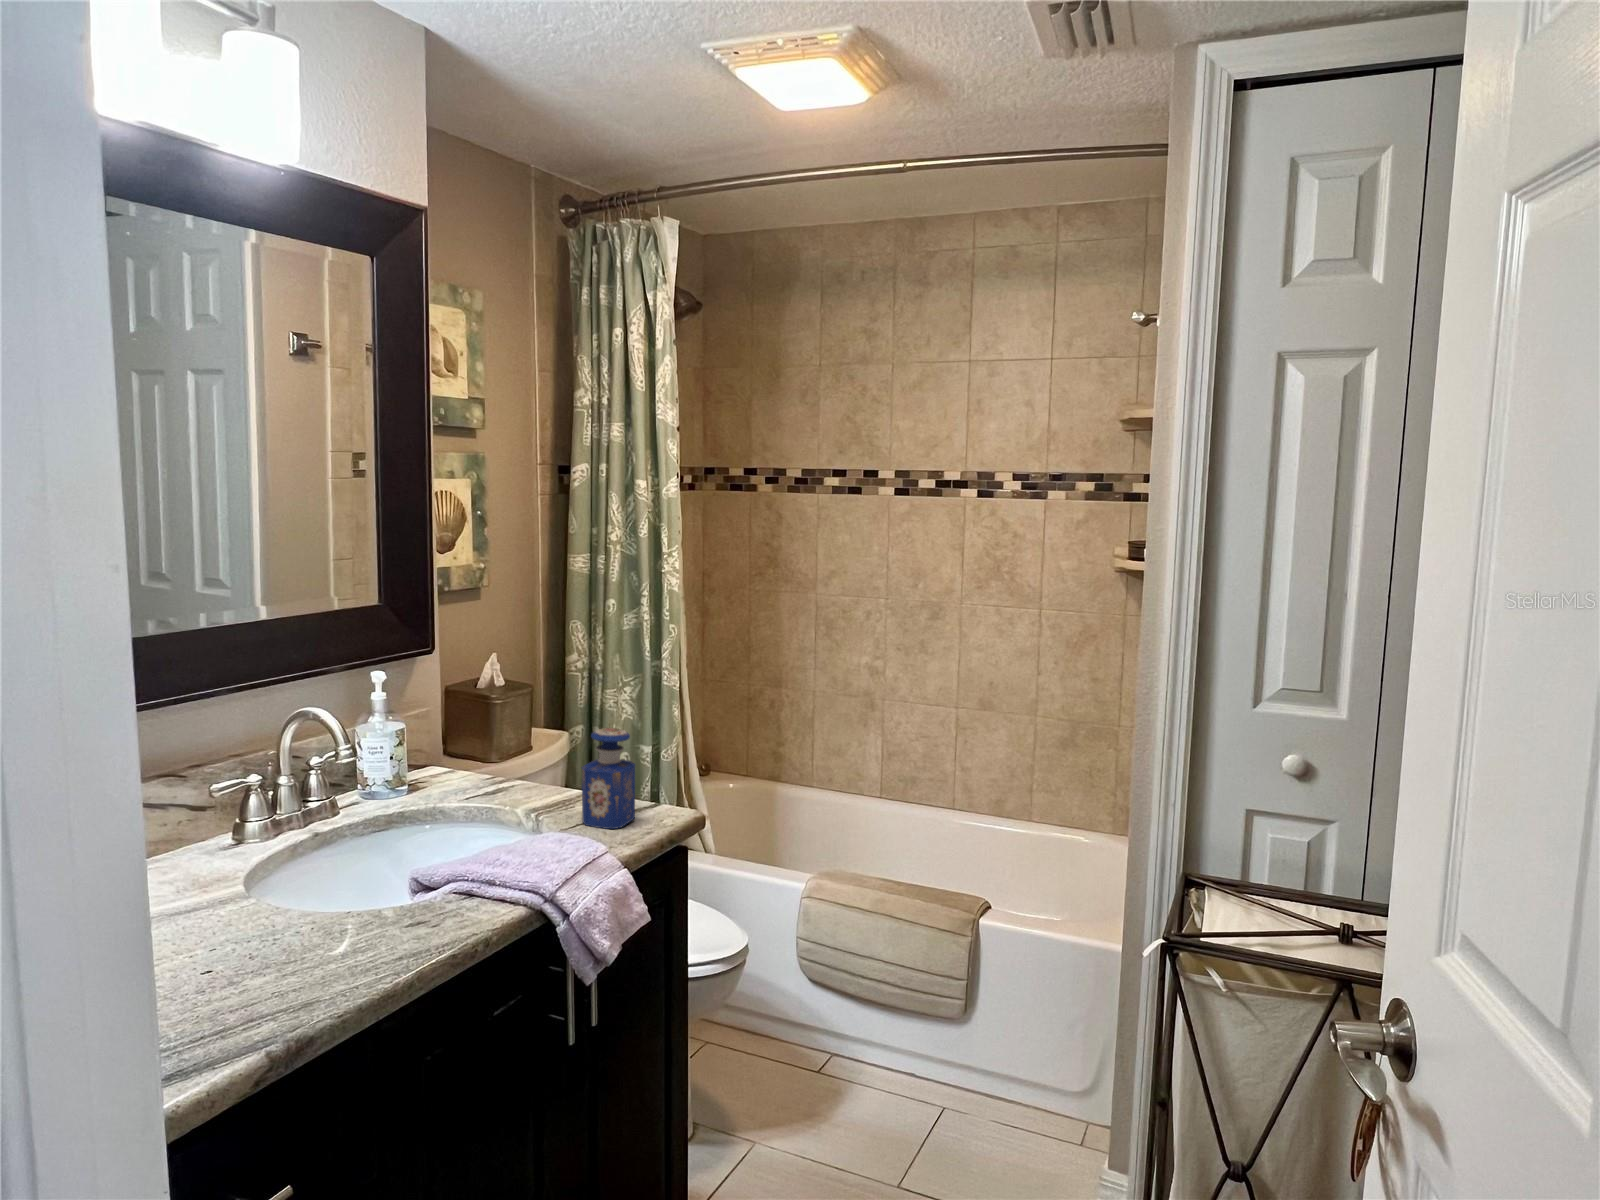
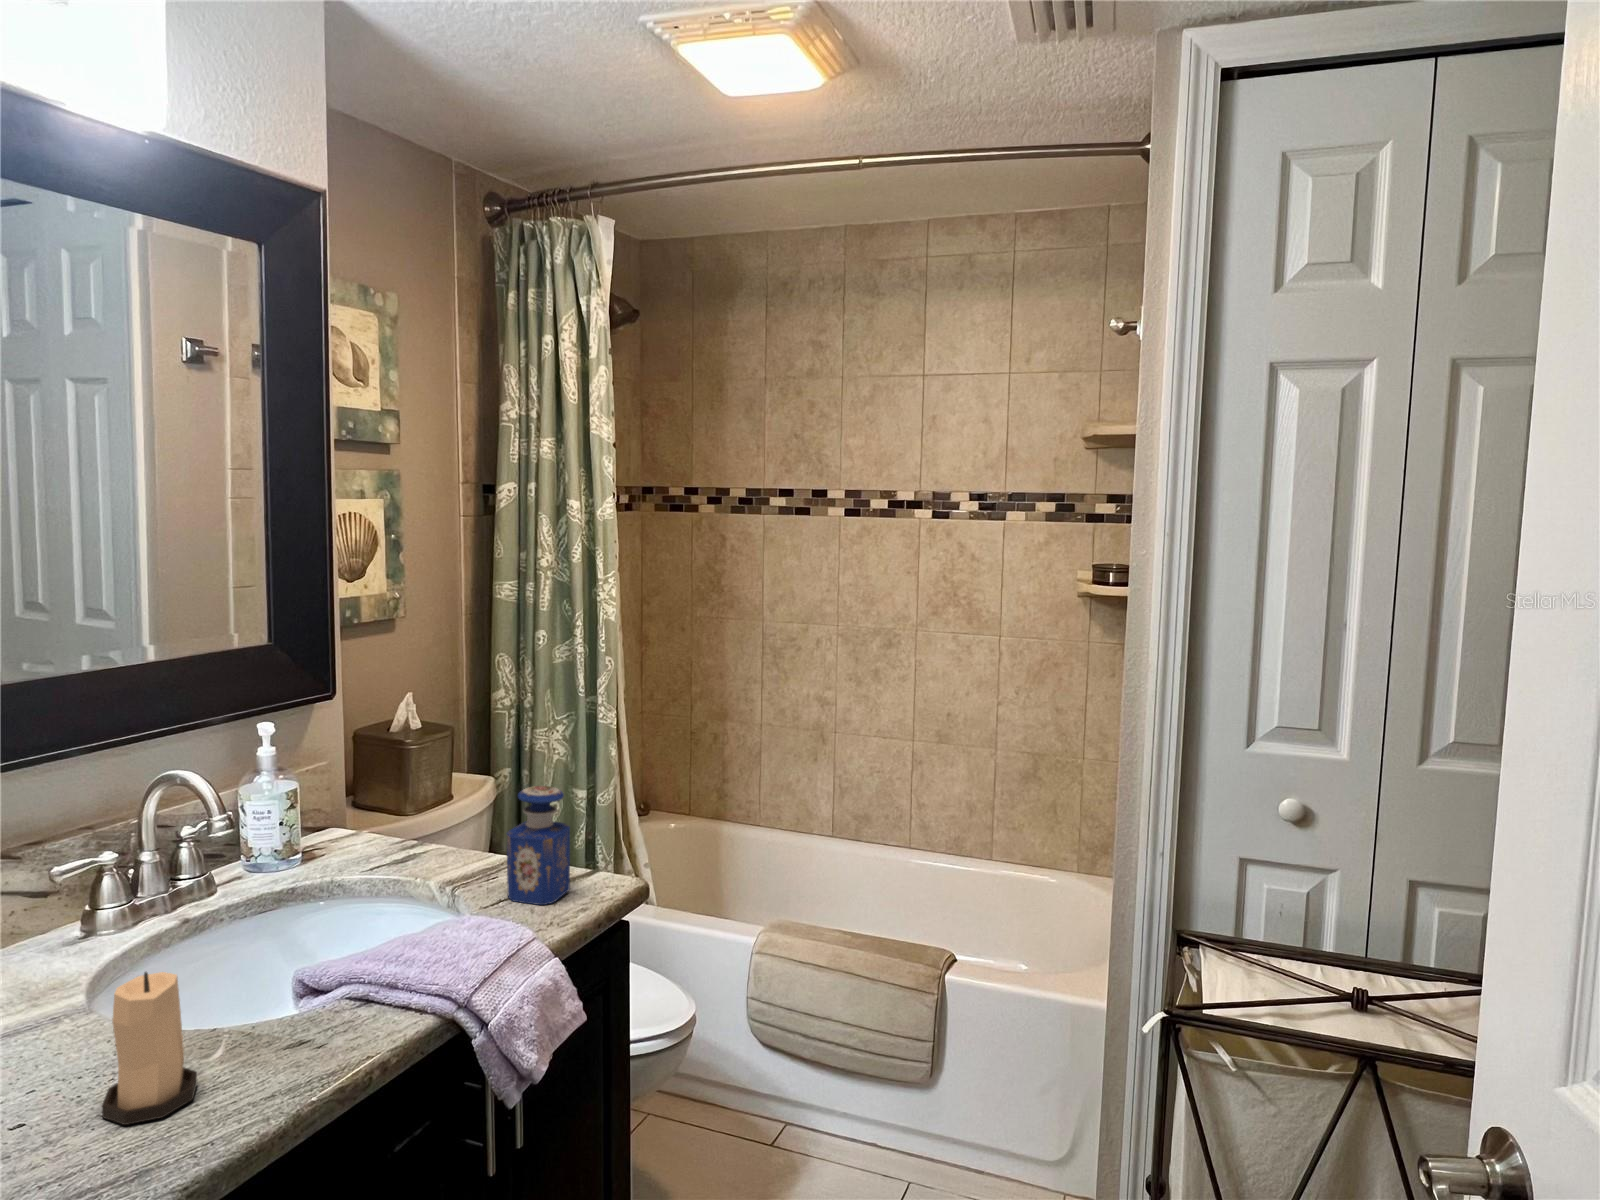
candle: none [275,852,343,969] -> present [102,972,197,1125]

